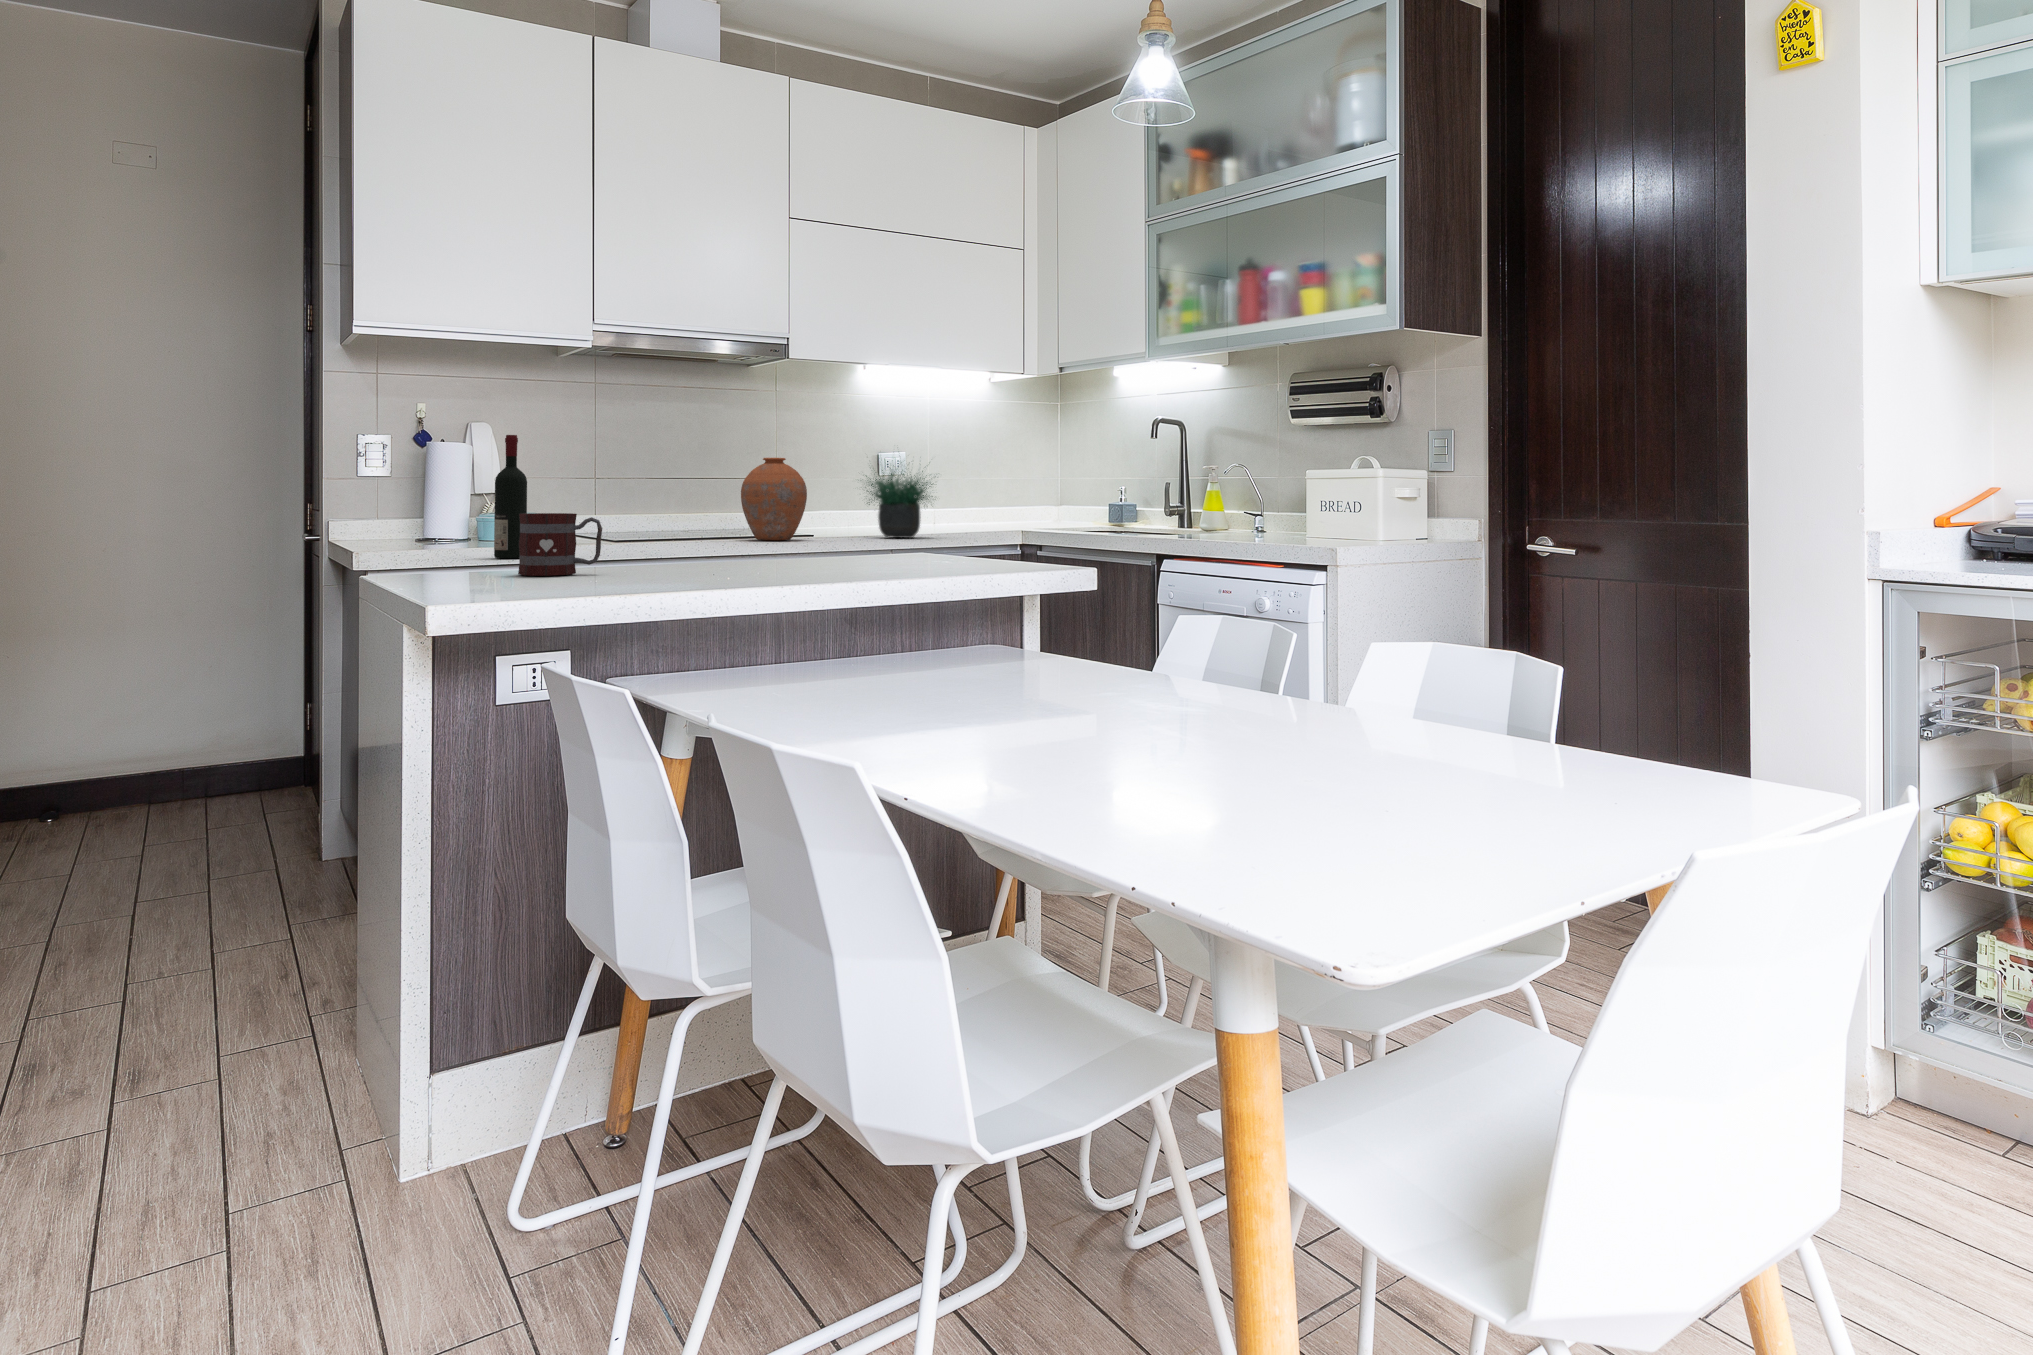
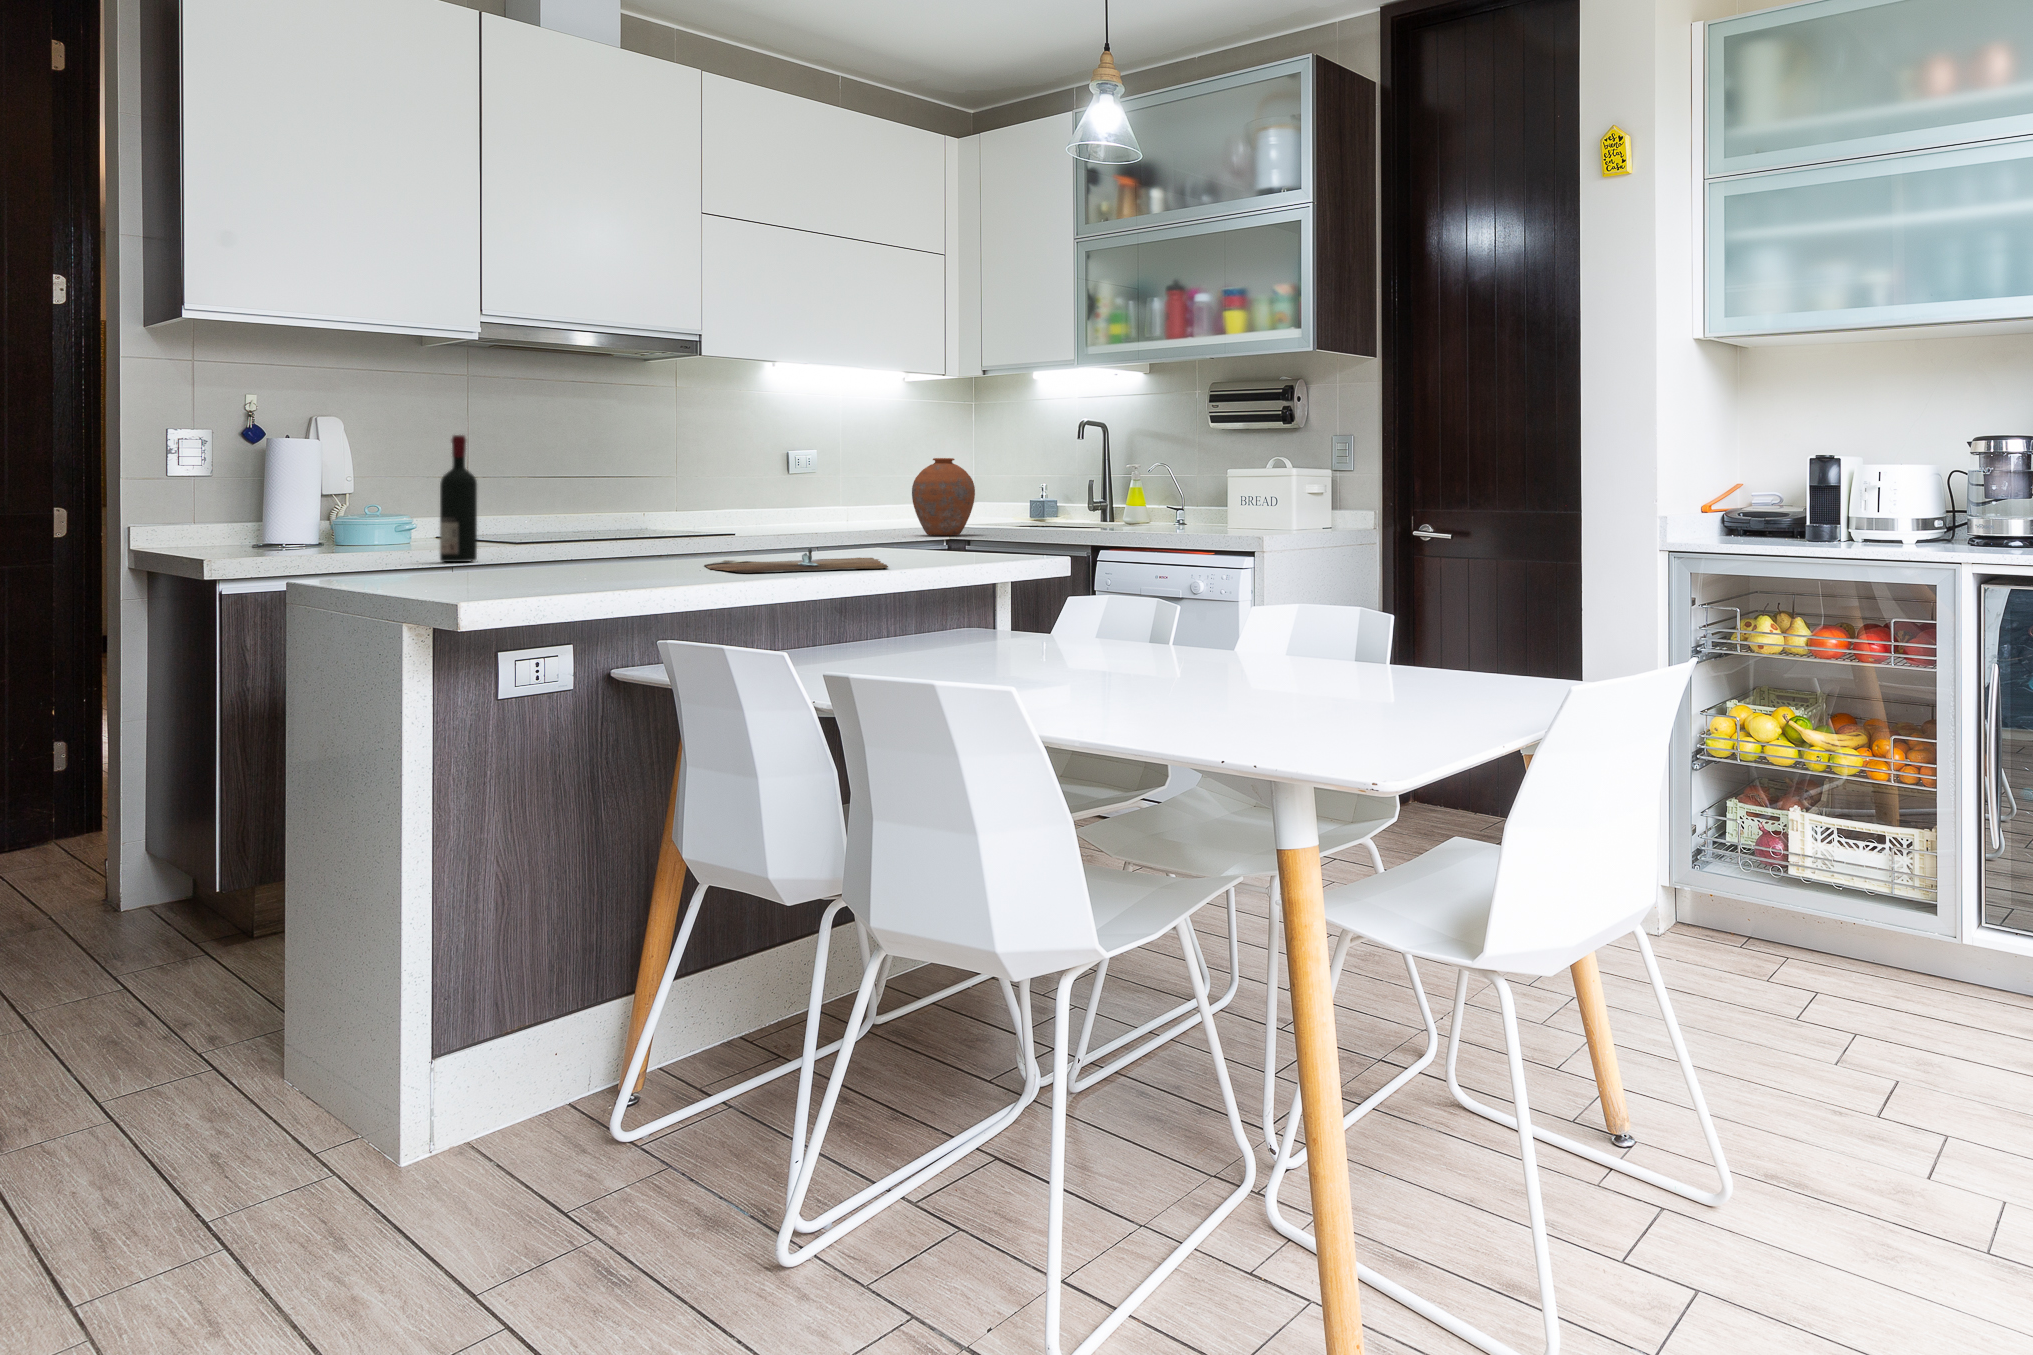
vase: present [741,458,807,540] -> present [912,458,975,536]
potted plant: present [865,470,933,538] -> none [774,440,882,534]
mug: present [518,513,602,576] -> none [523,516,610,577]
cutting board: none [703,550,884,577] -> present [704,547,888,573]

